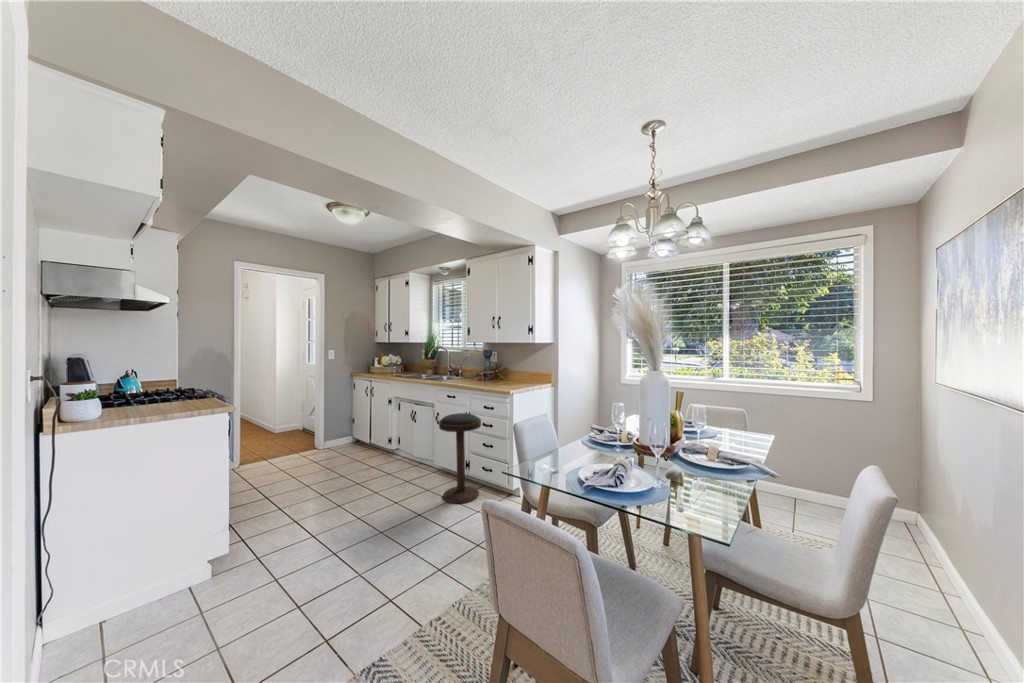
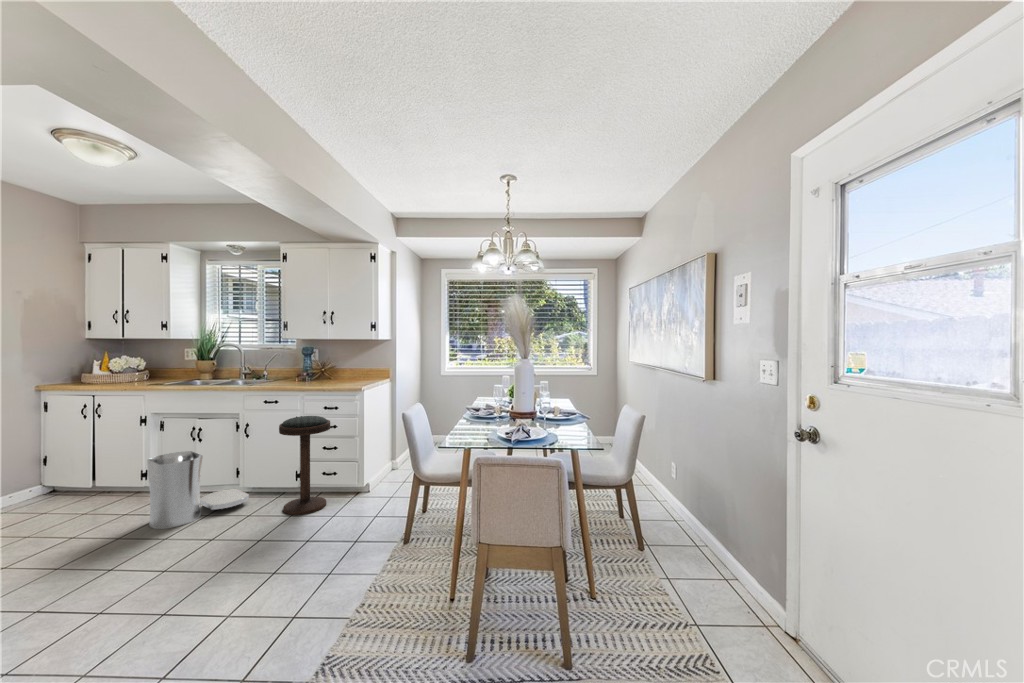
trash can: none [367,430,432,488] -> present [147,451,249,529]

